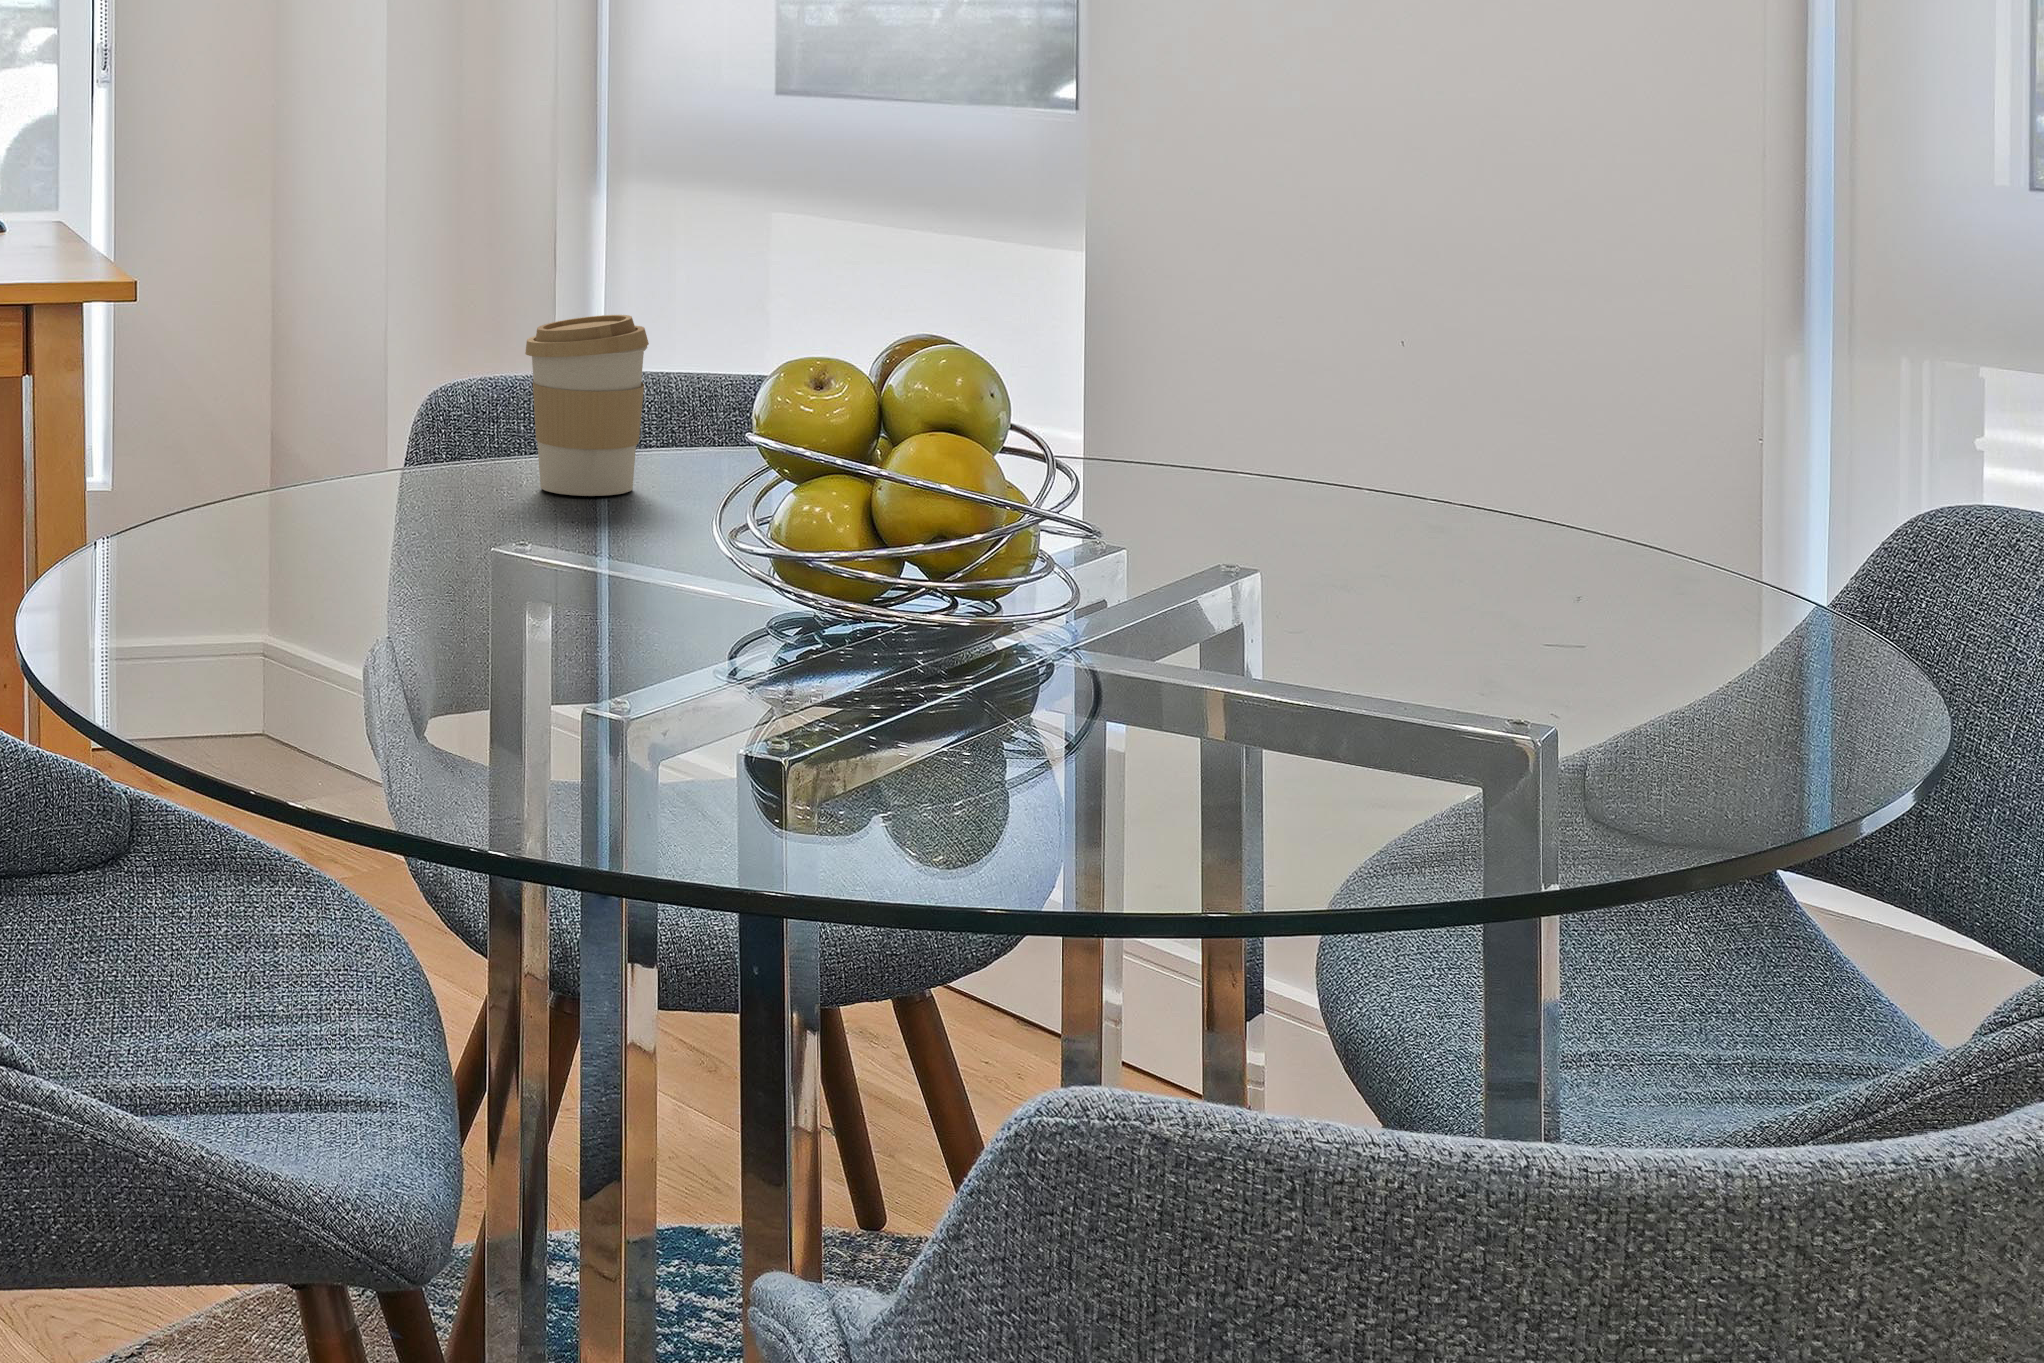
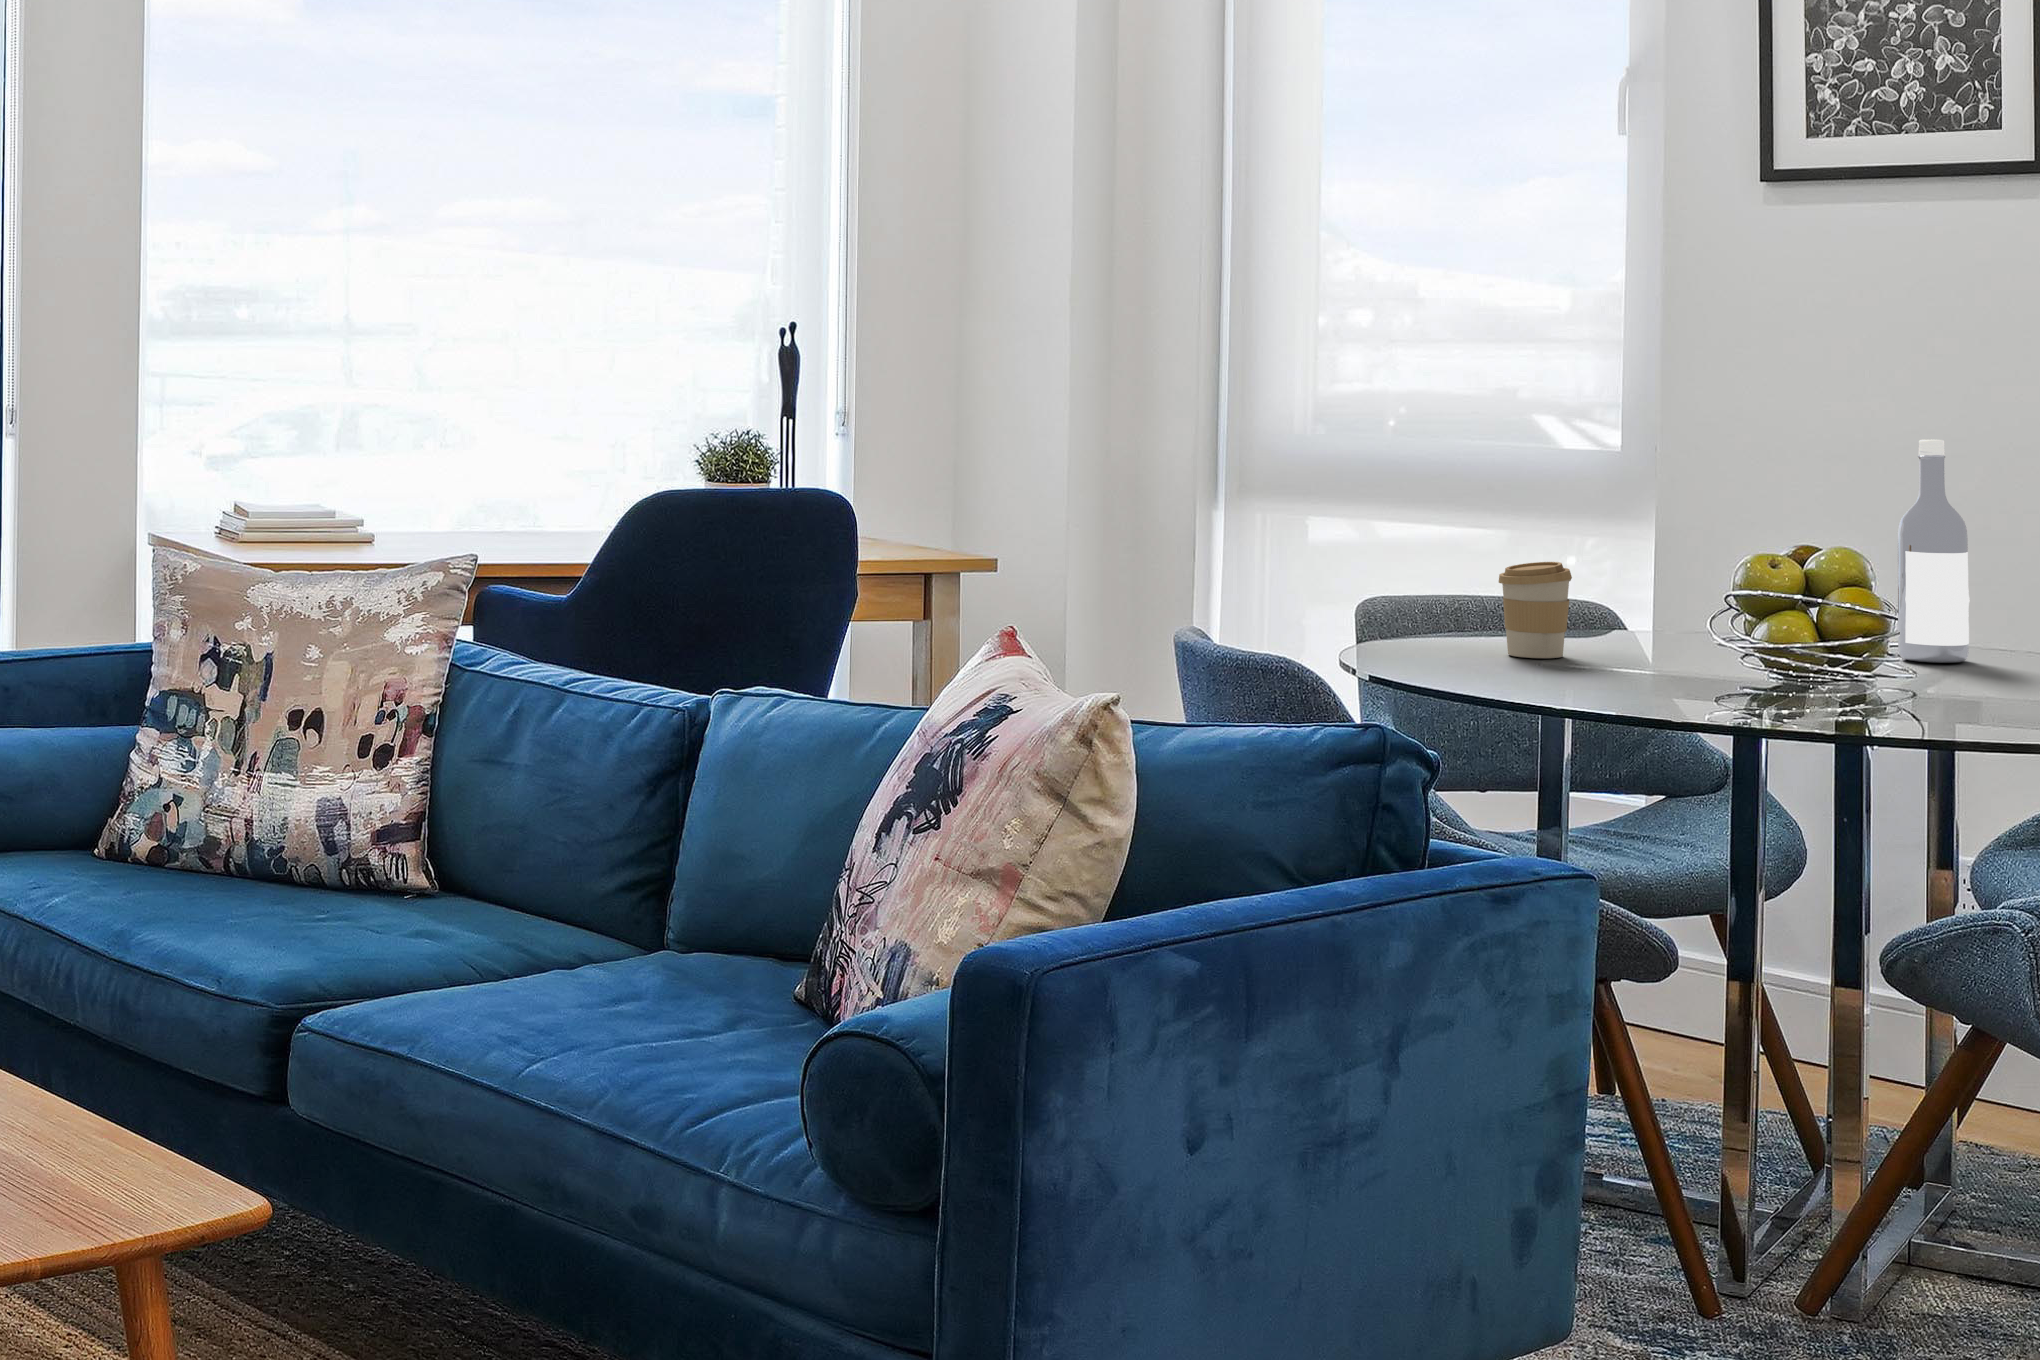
wine bottle: none [1205,97,1323,520] -> present [1898,439,1970,663]

